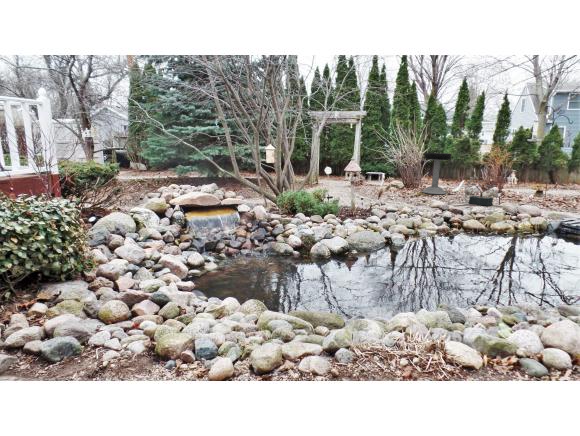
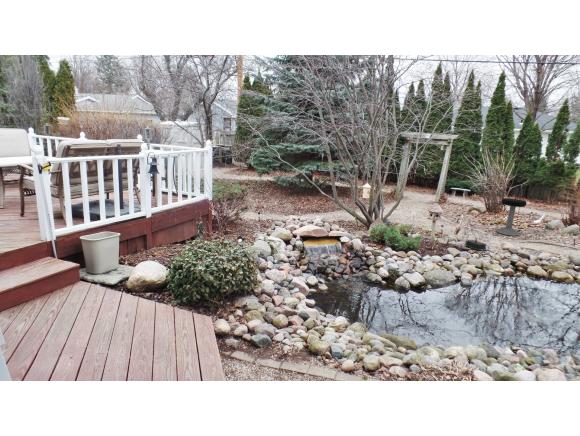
decorative plant: present [465,177,497,206] -> present [464,227,488,251]

